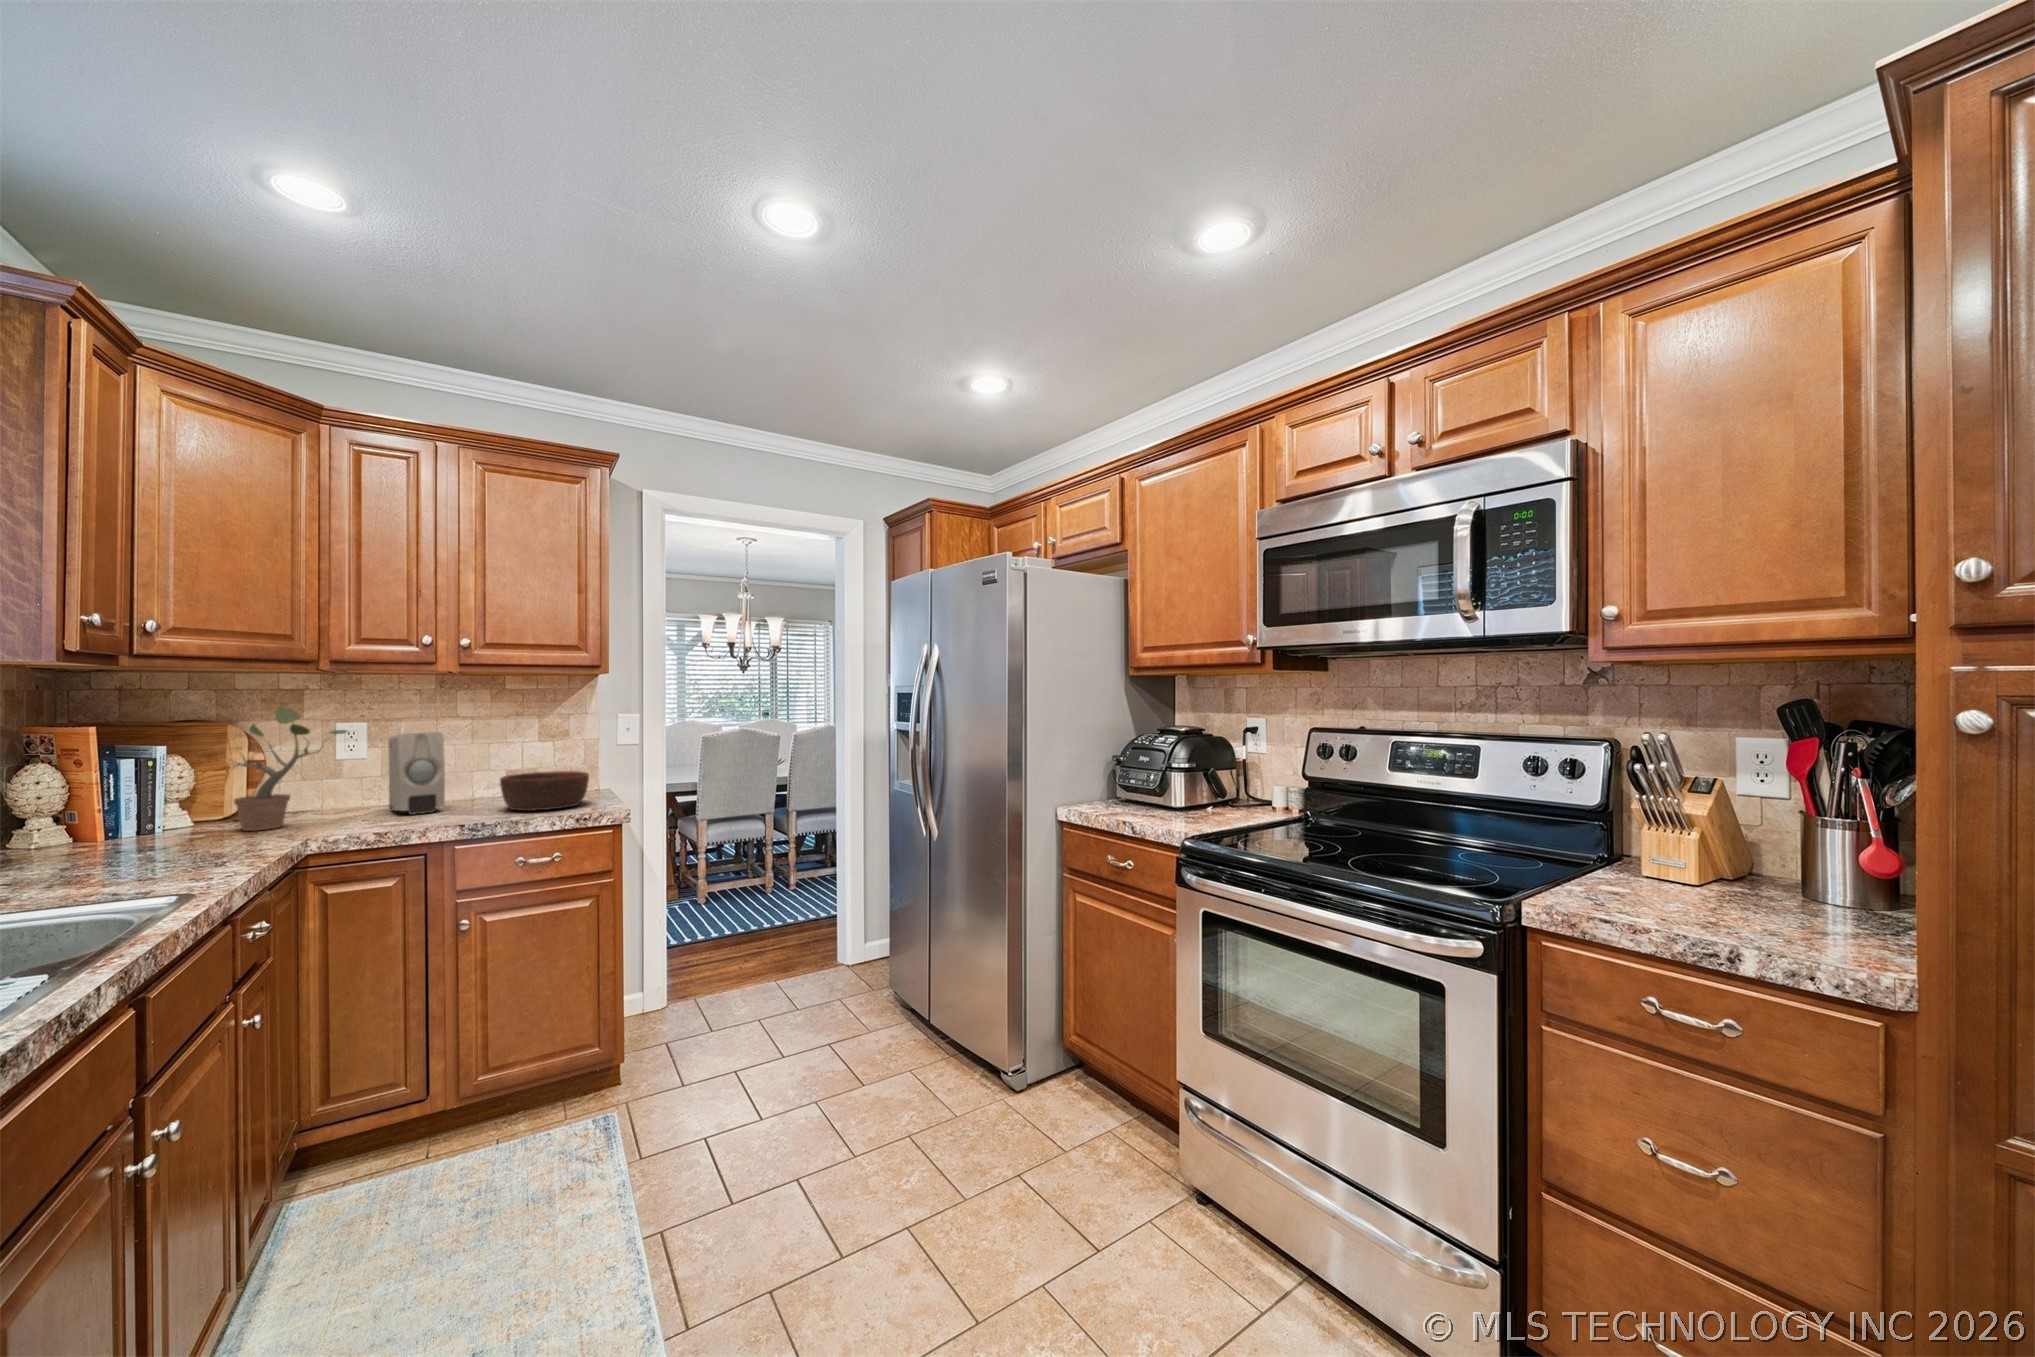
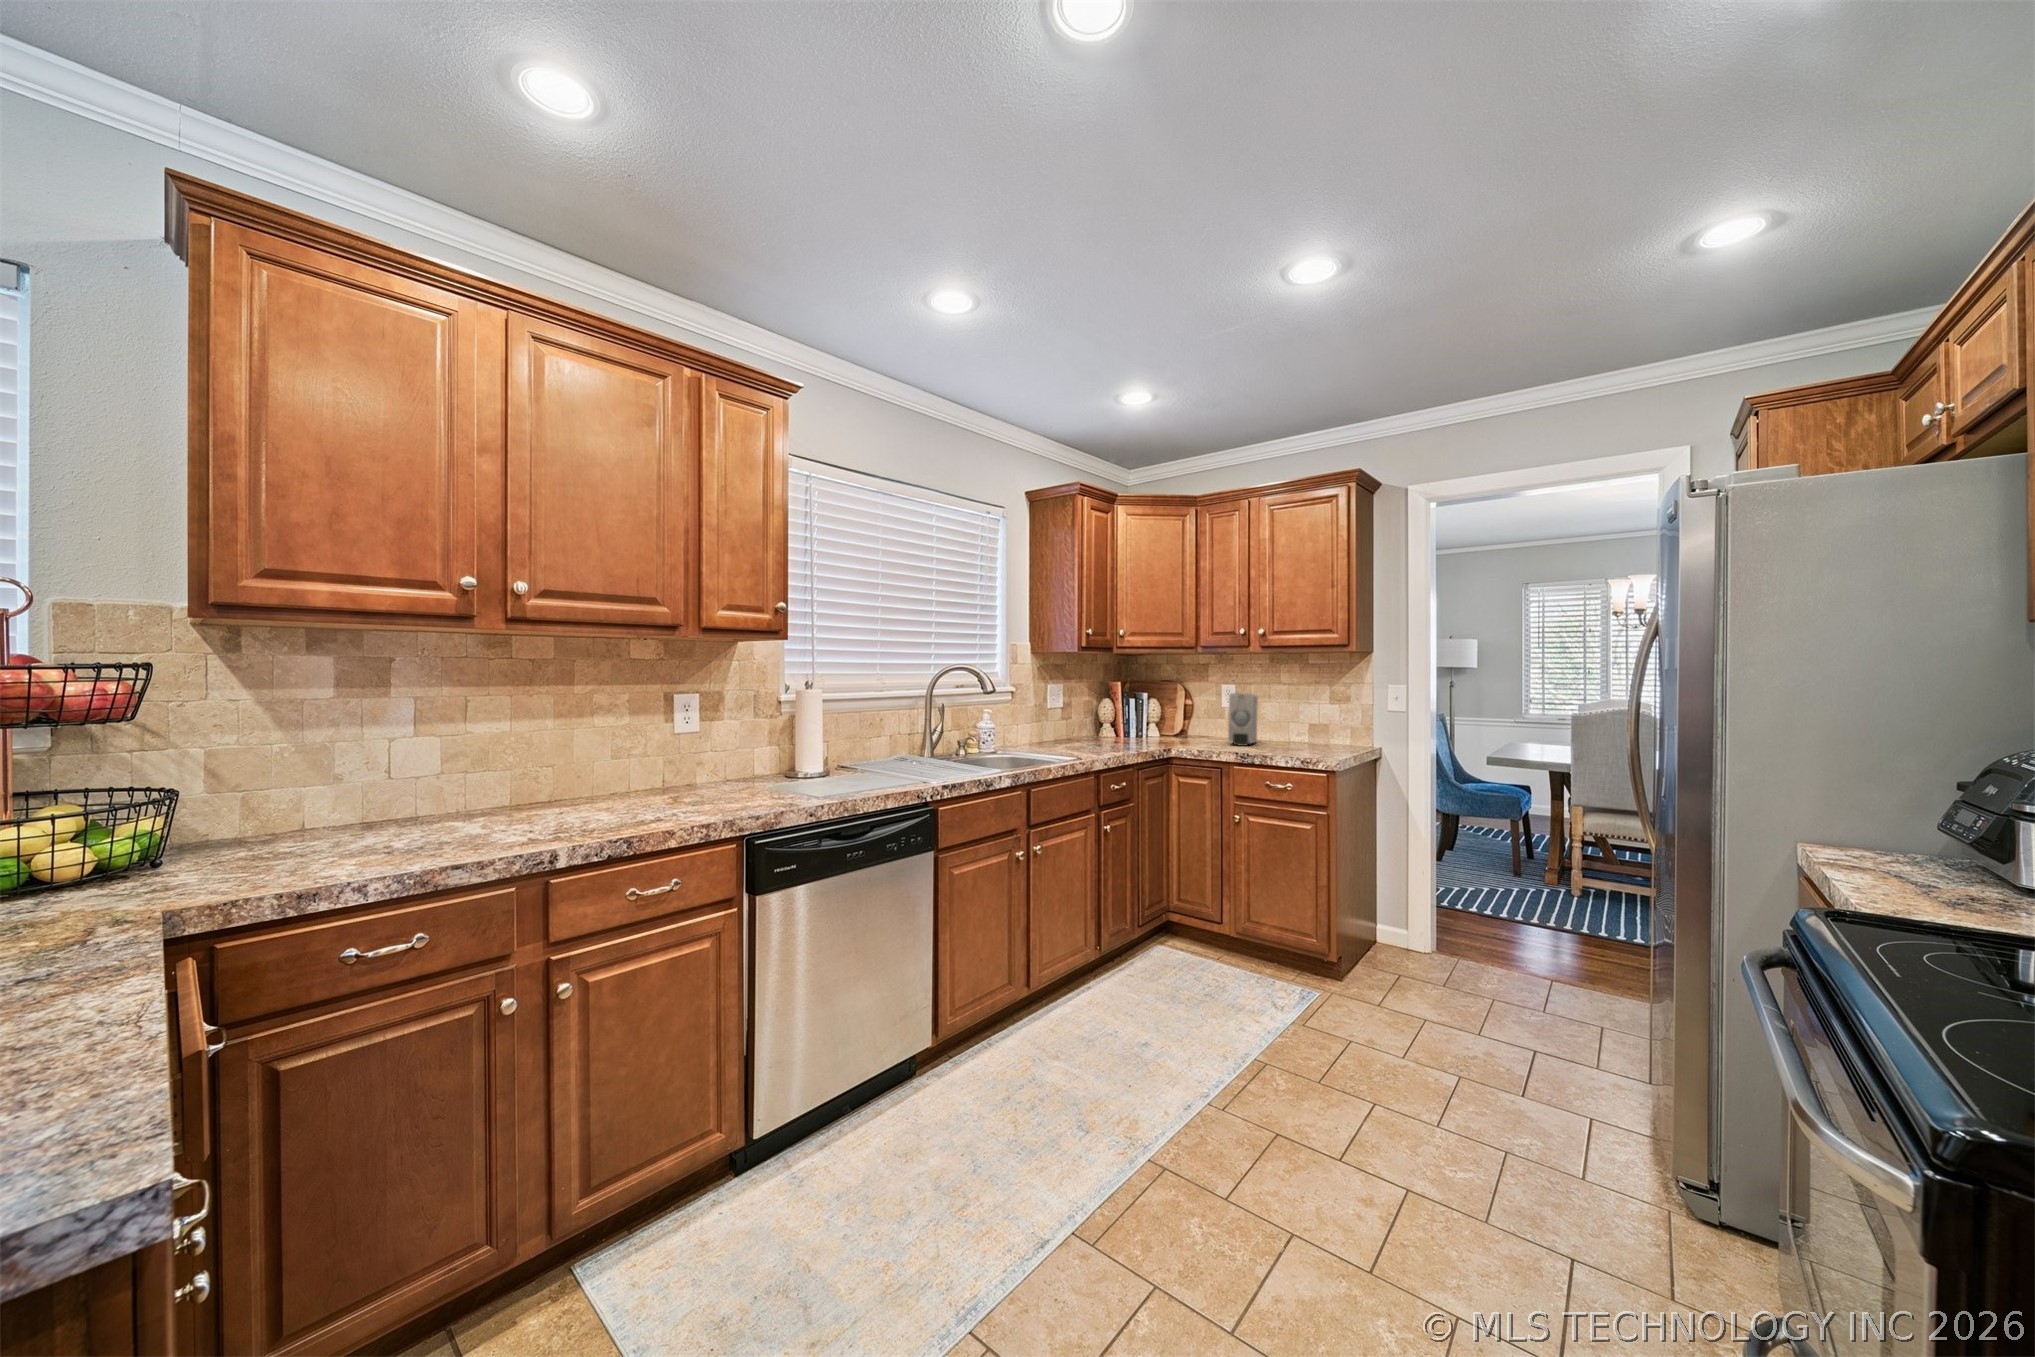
potted plant: present [233,706,347,831] -> none [1143,672,1205,743]
wooden bowl: present [500,771,589,811] -> none [1274,727,1334,754]

